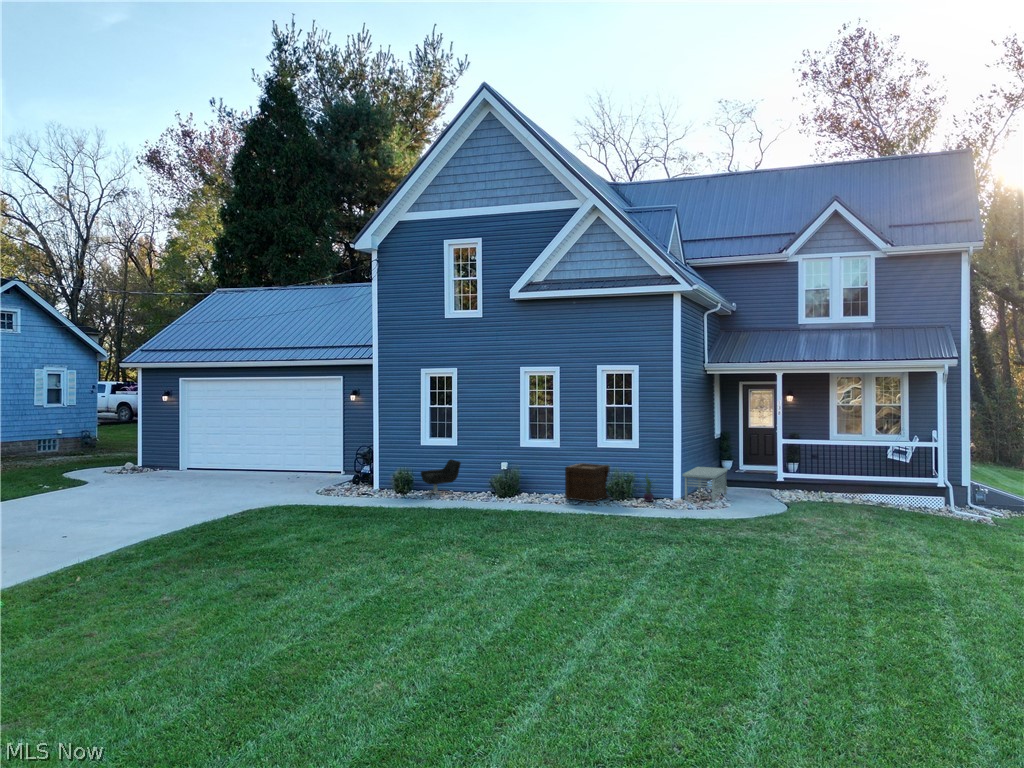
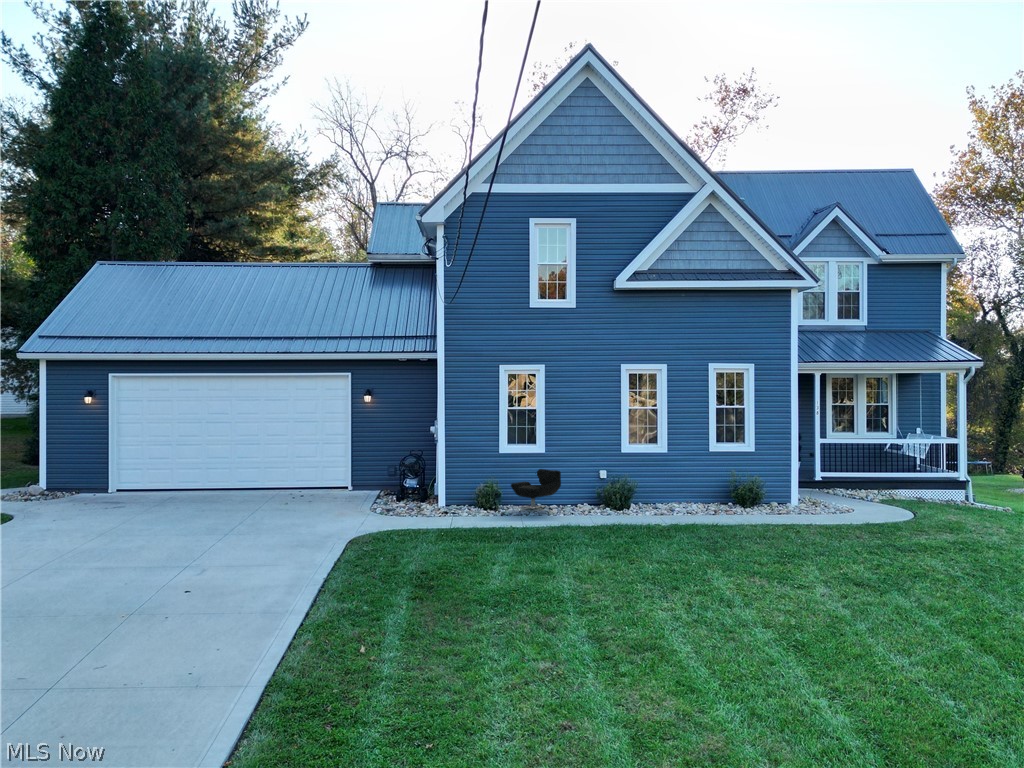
wooden crate: present [565,463,610,502] -> none [688,469,726,510]
storage bench: present [683,467,728,502] -> none [789,471,836,505]
decorative plant: present [643,474,654,502] -> none [756,477,790,507]

